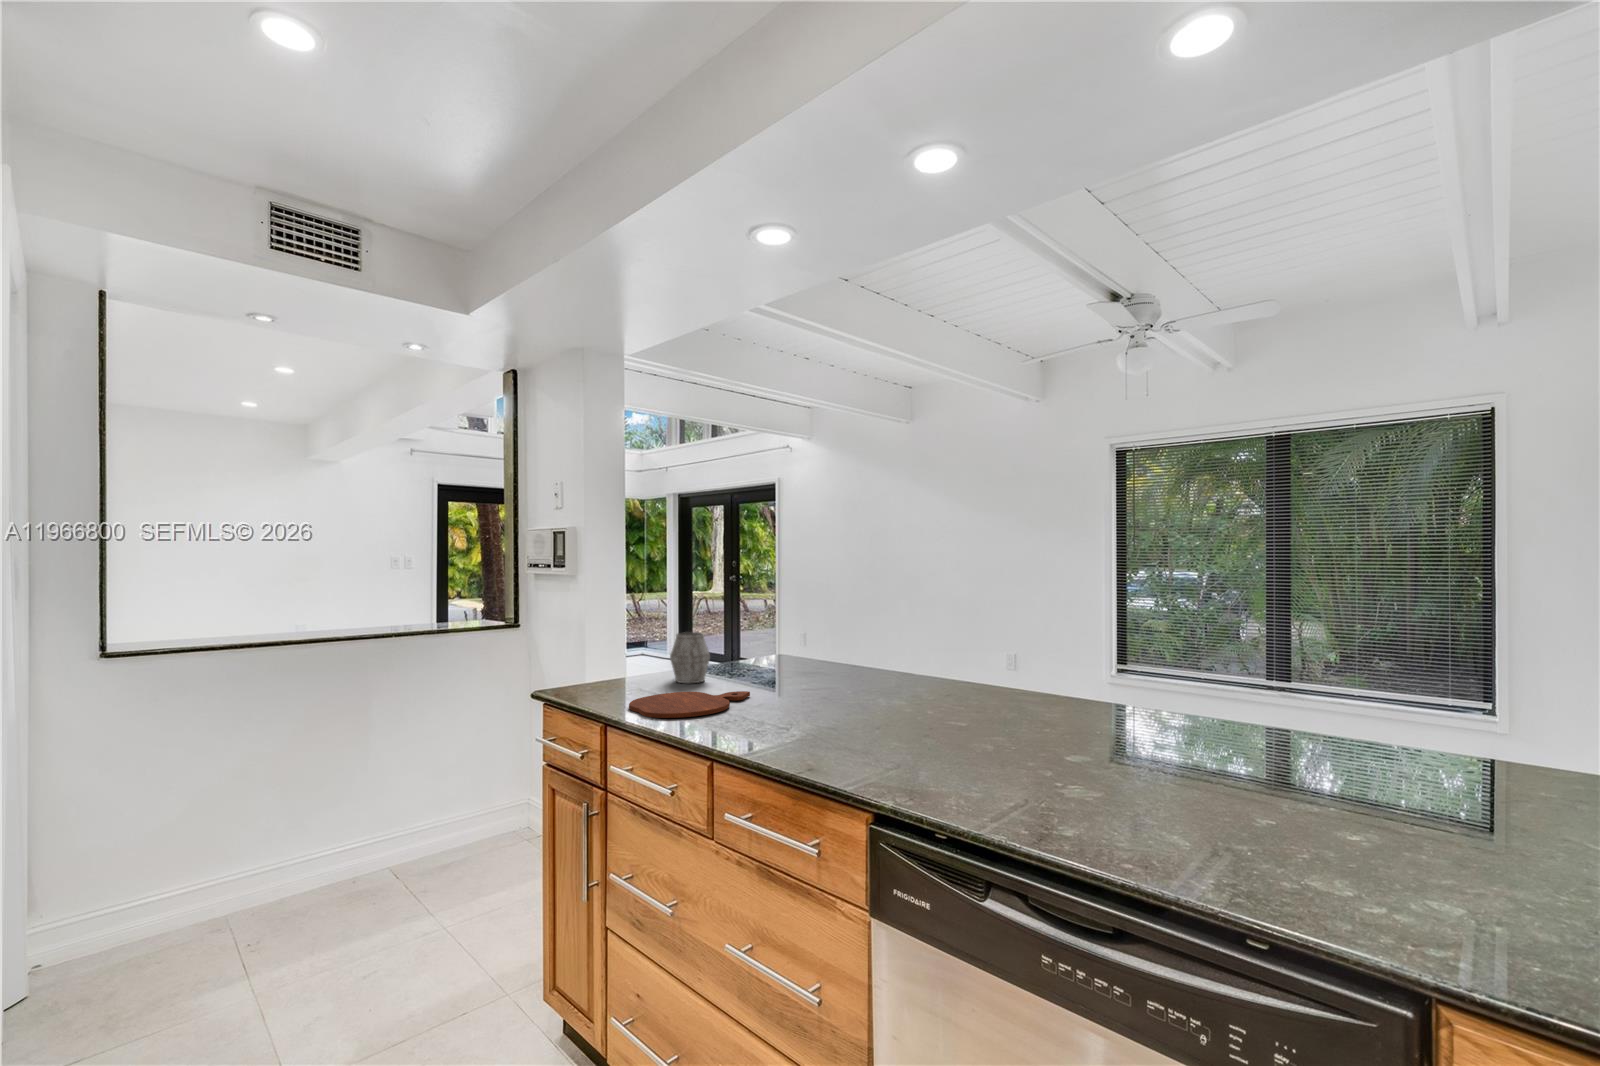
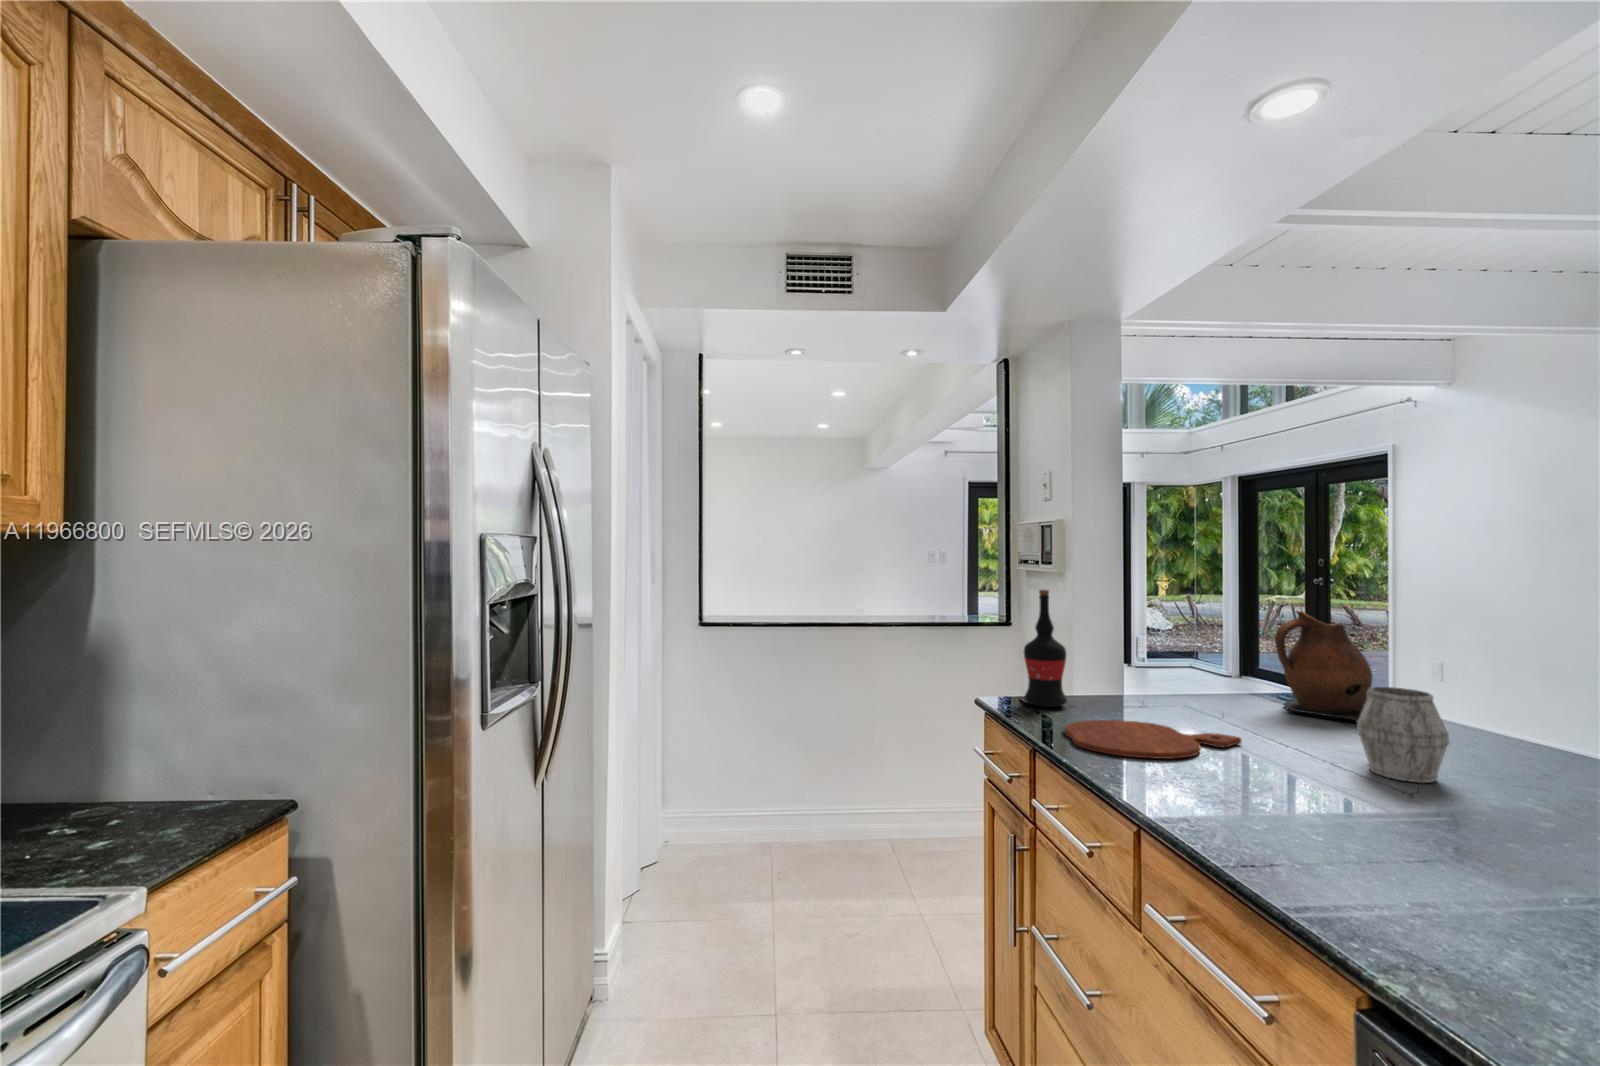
wine bottle: none [581,591,618,693] -> present [1024,590,1067,707]
ceramic pitcher: none [756,598,815,672] -> present [1275,610,1372,722]
mug: present [670,632,710,683] -> present [1357,687,1449,783]

